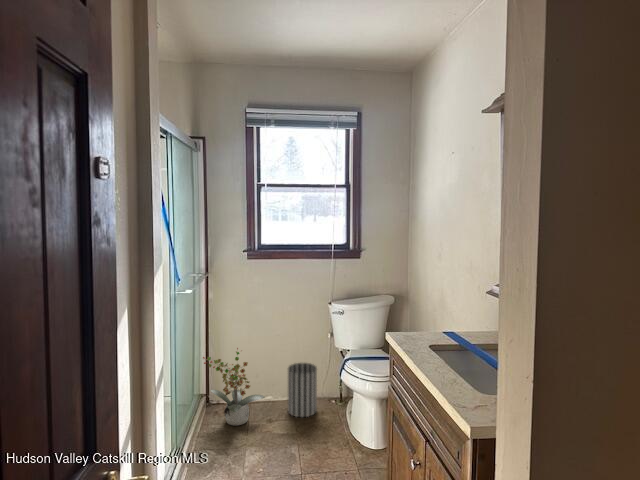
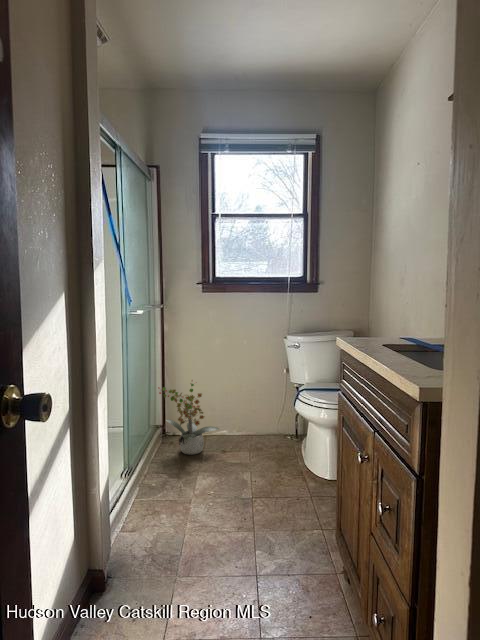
wastebasket: present [288,363,317,417] -> none [242,397,272,450]

